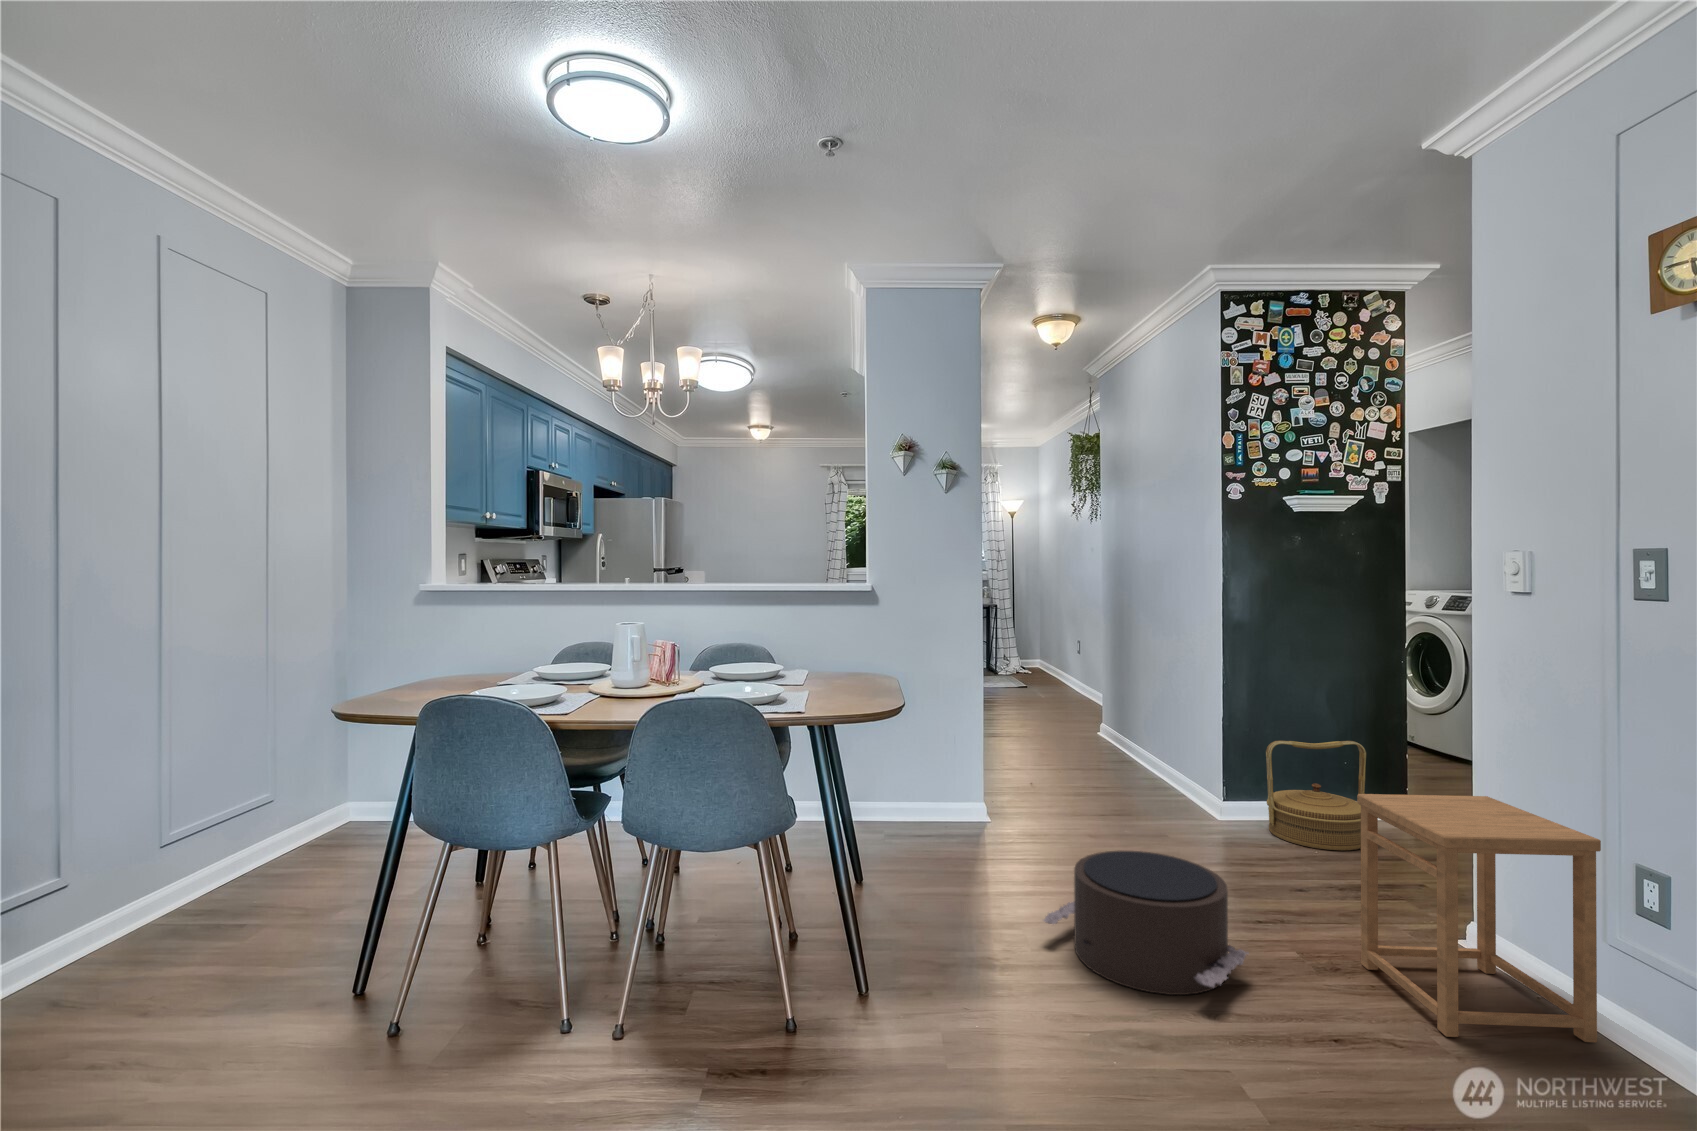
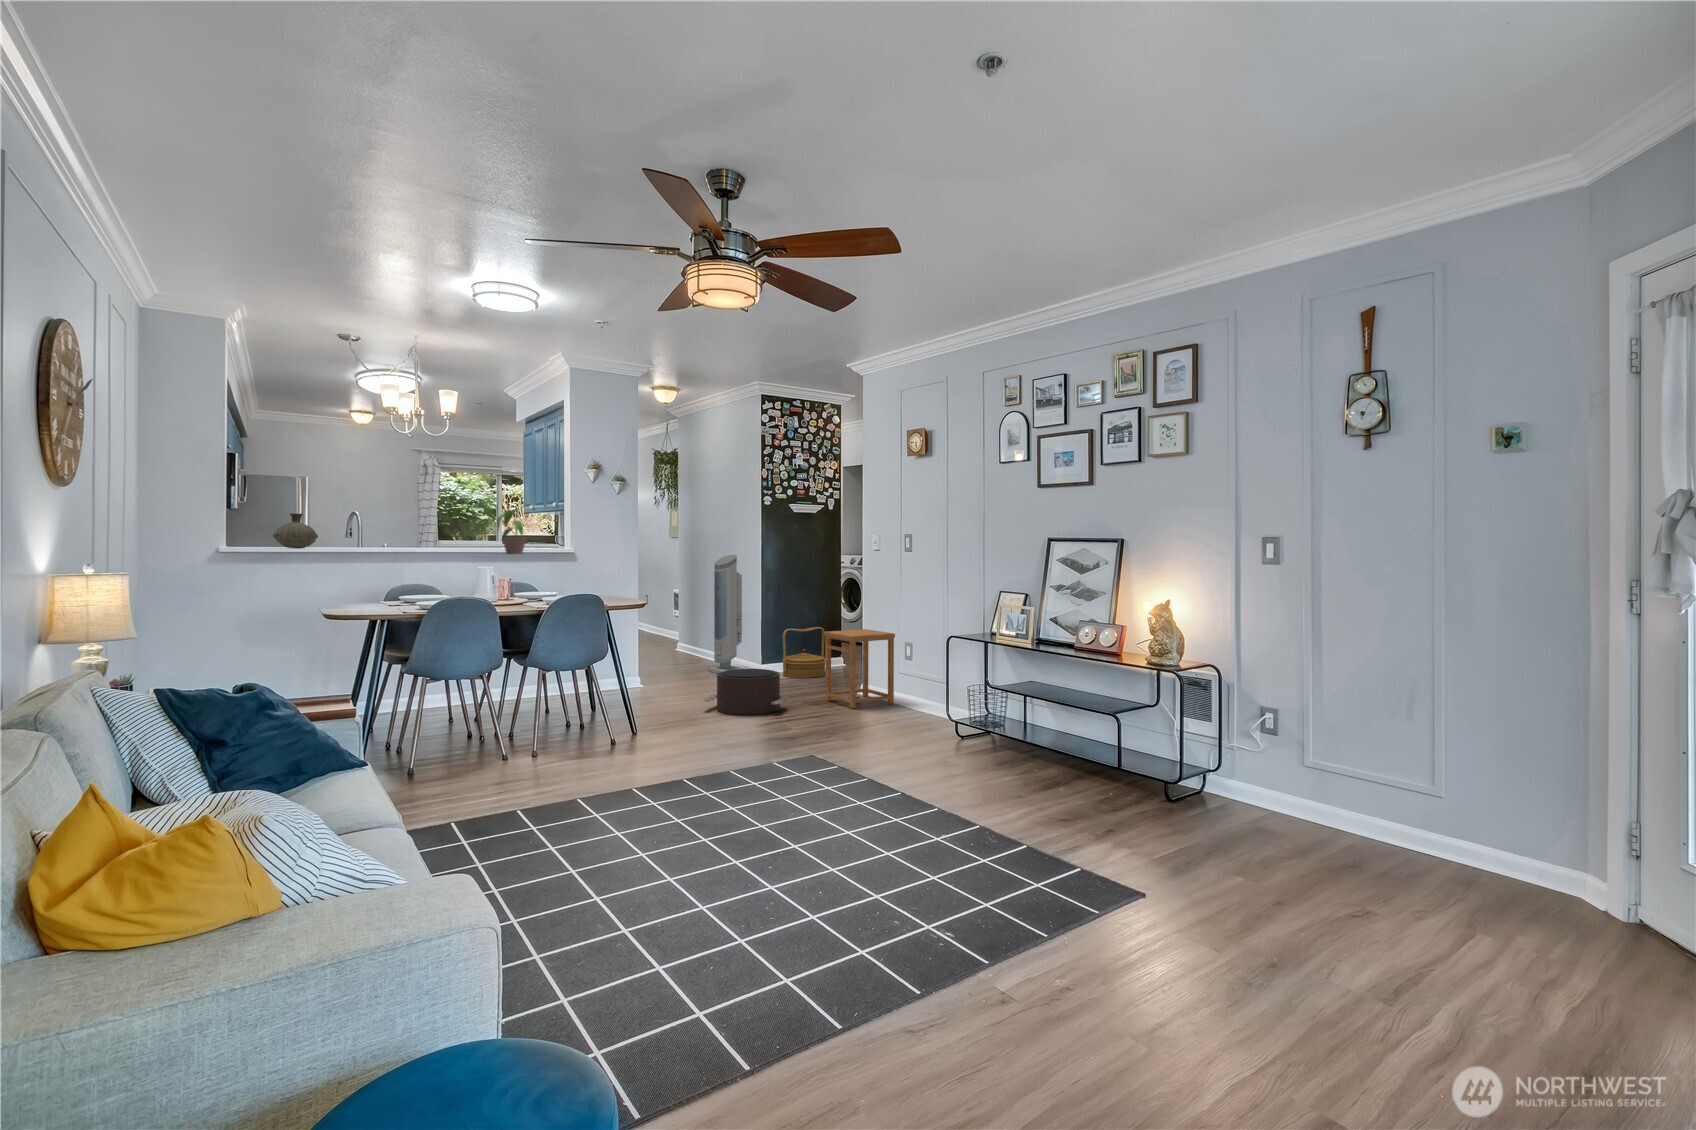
potted plant: none [745,524,806,592] -> present [497,510,526,554]
vase: none [634,538,680,577] -> present [273,513,318,548]
air purifier: none [1128,591,1187,810] -> present [709,555,742,673]

